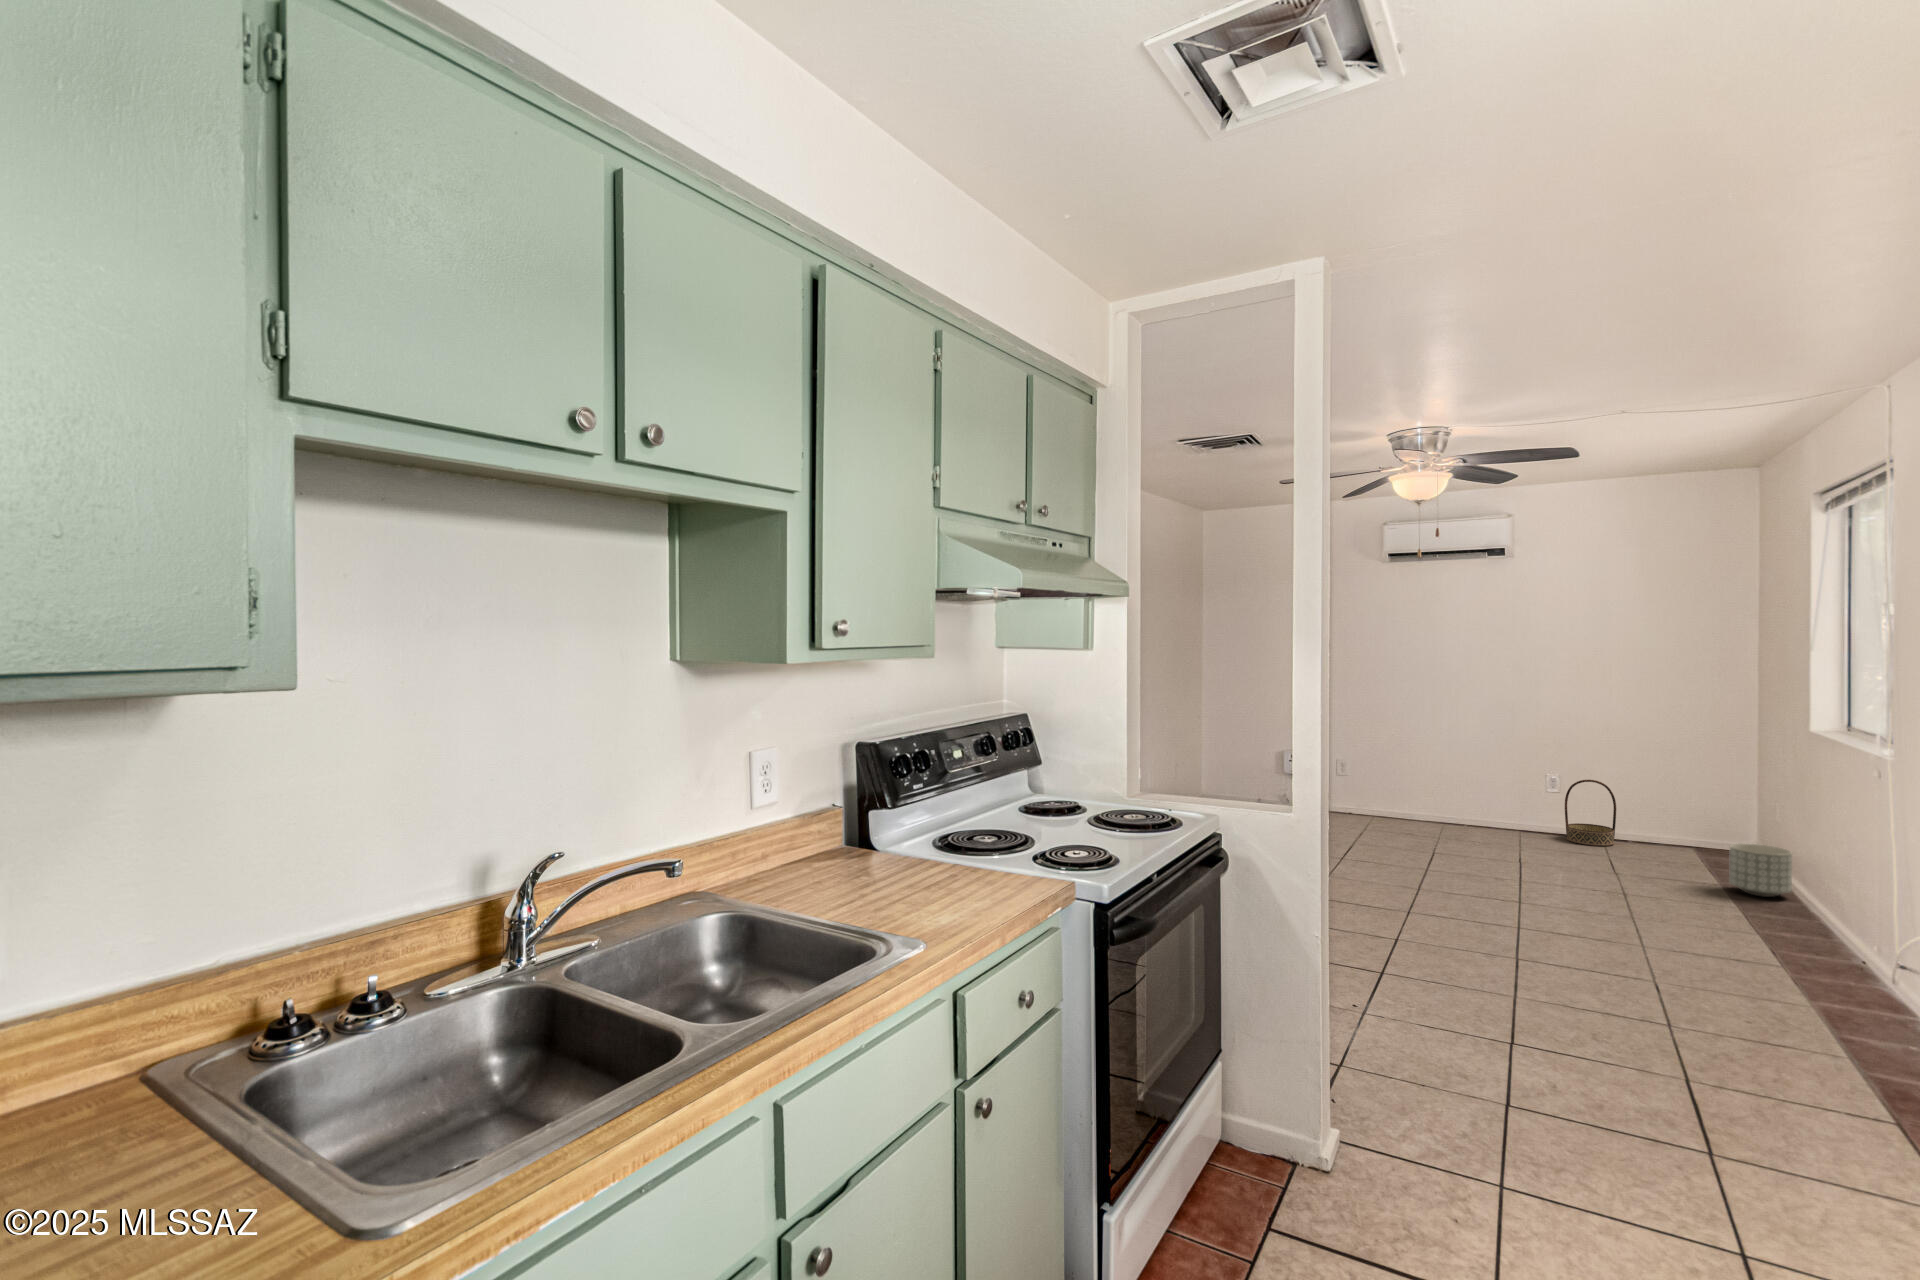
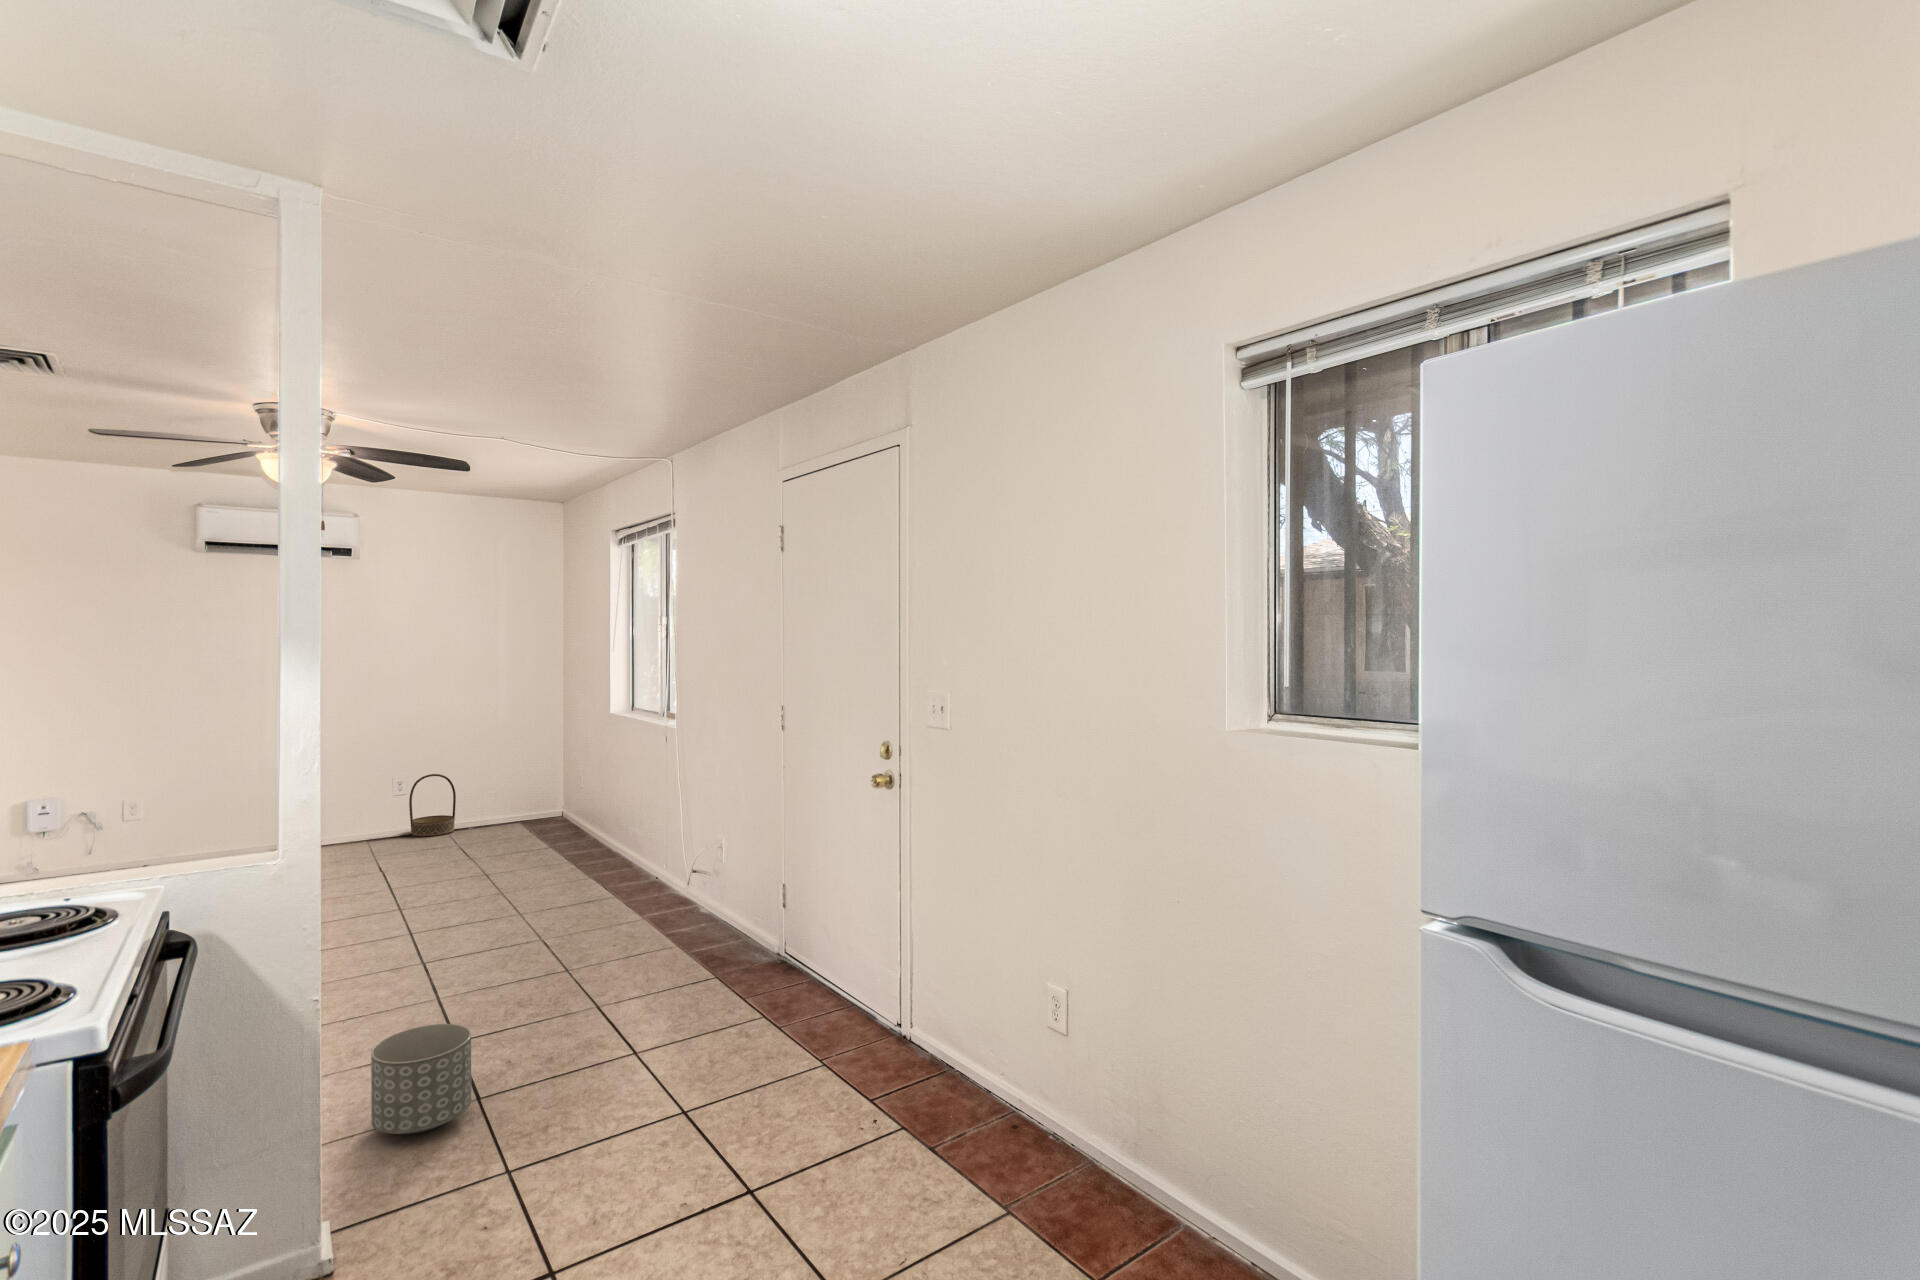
planter: present [1729,843,1792,897] -> present [371,1024,471,1134]

